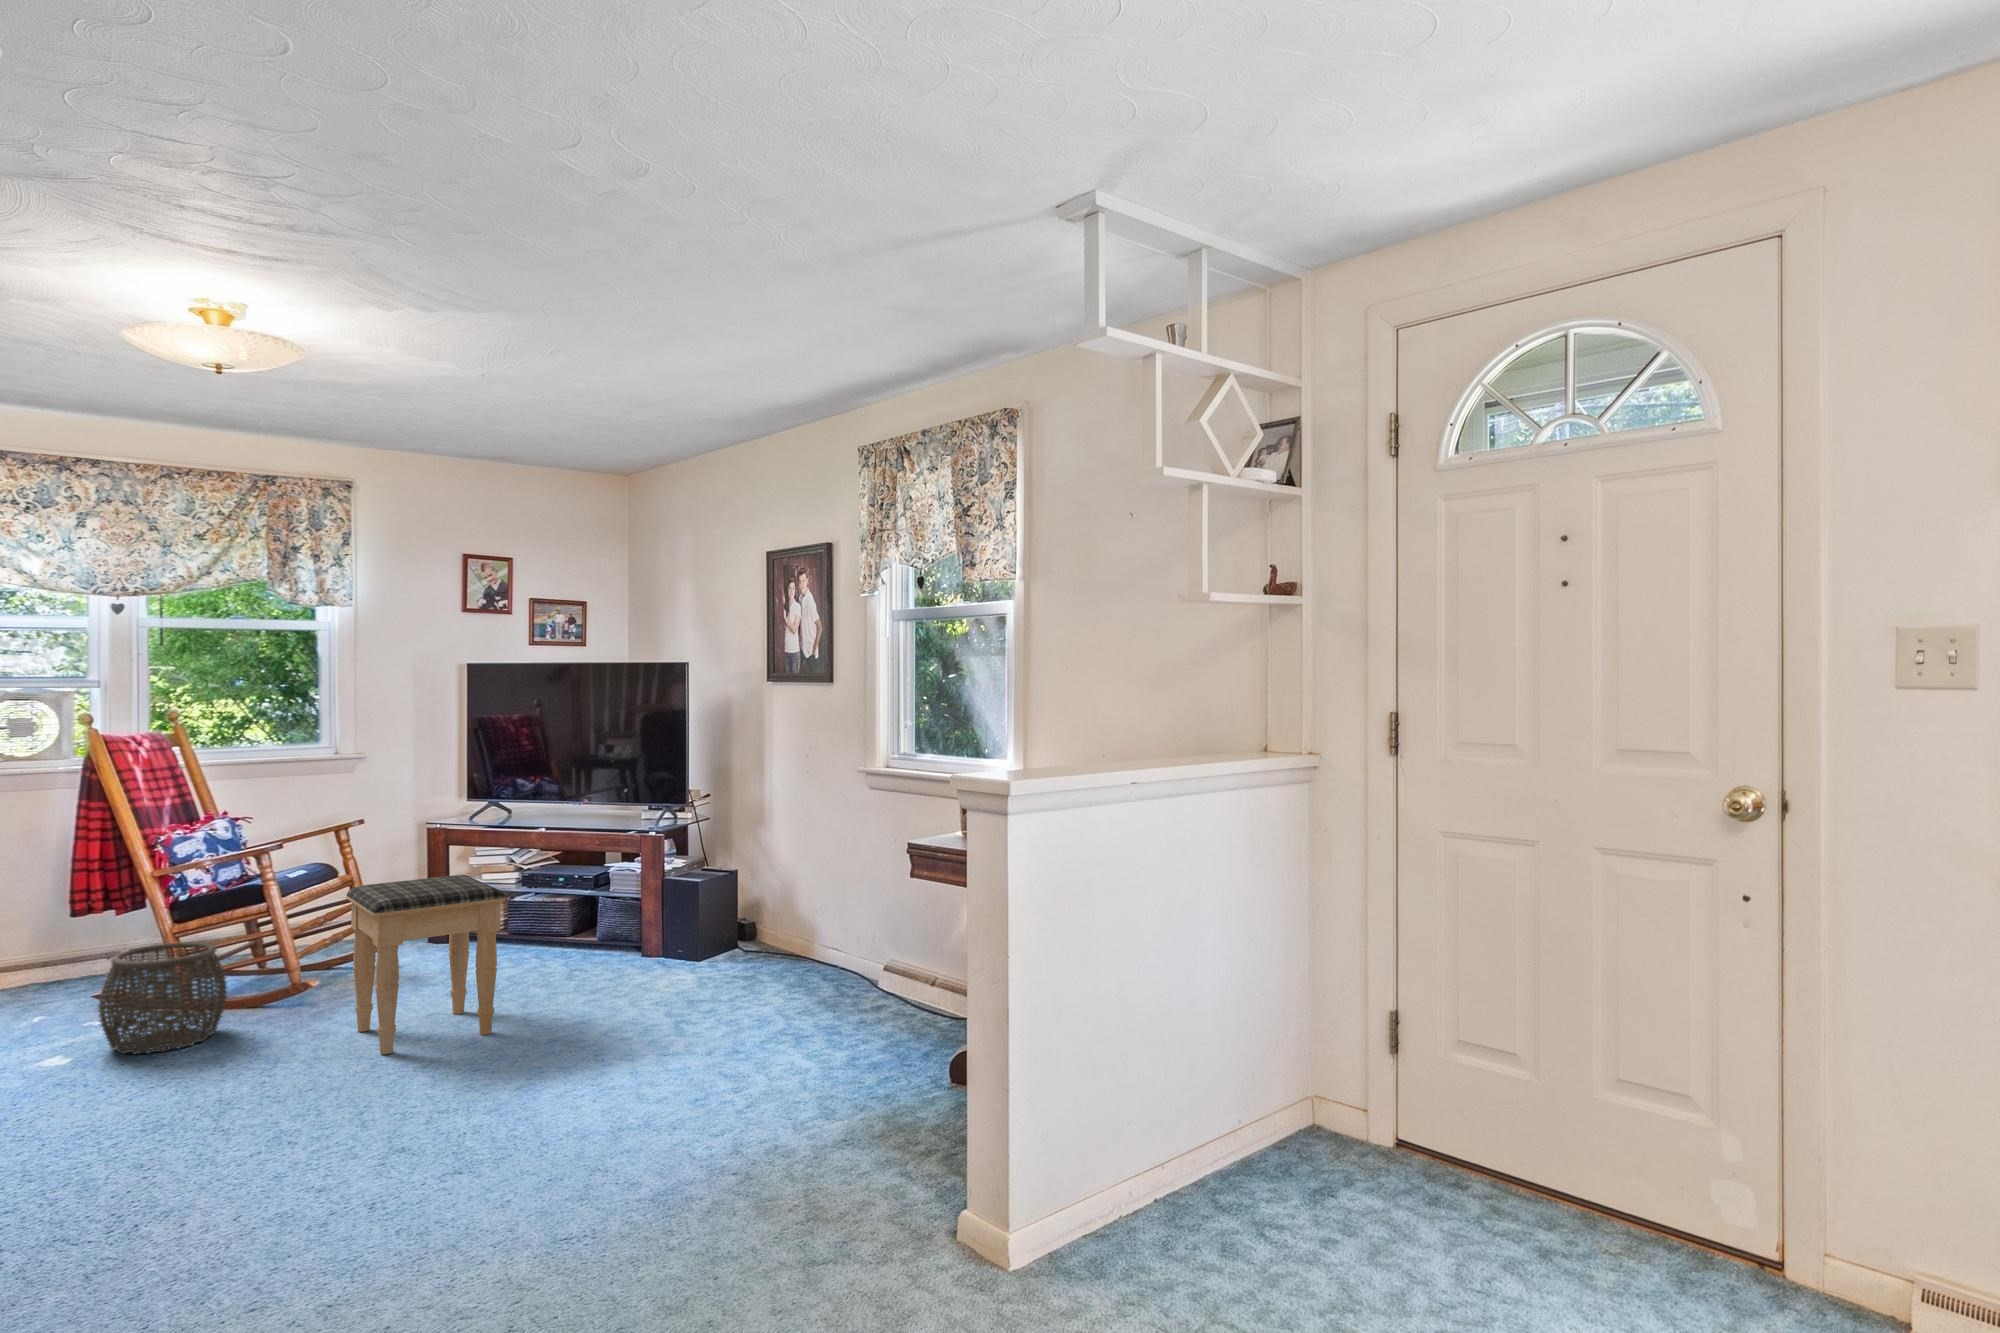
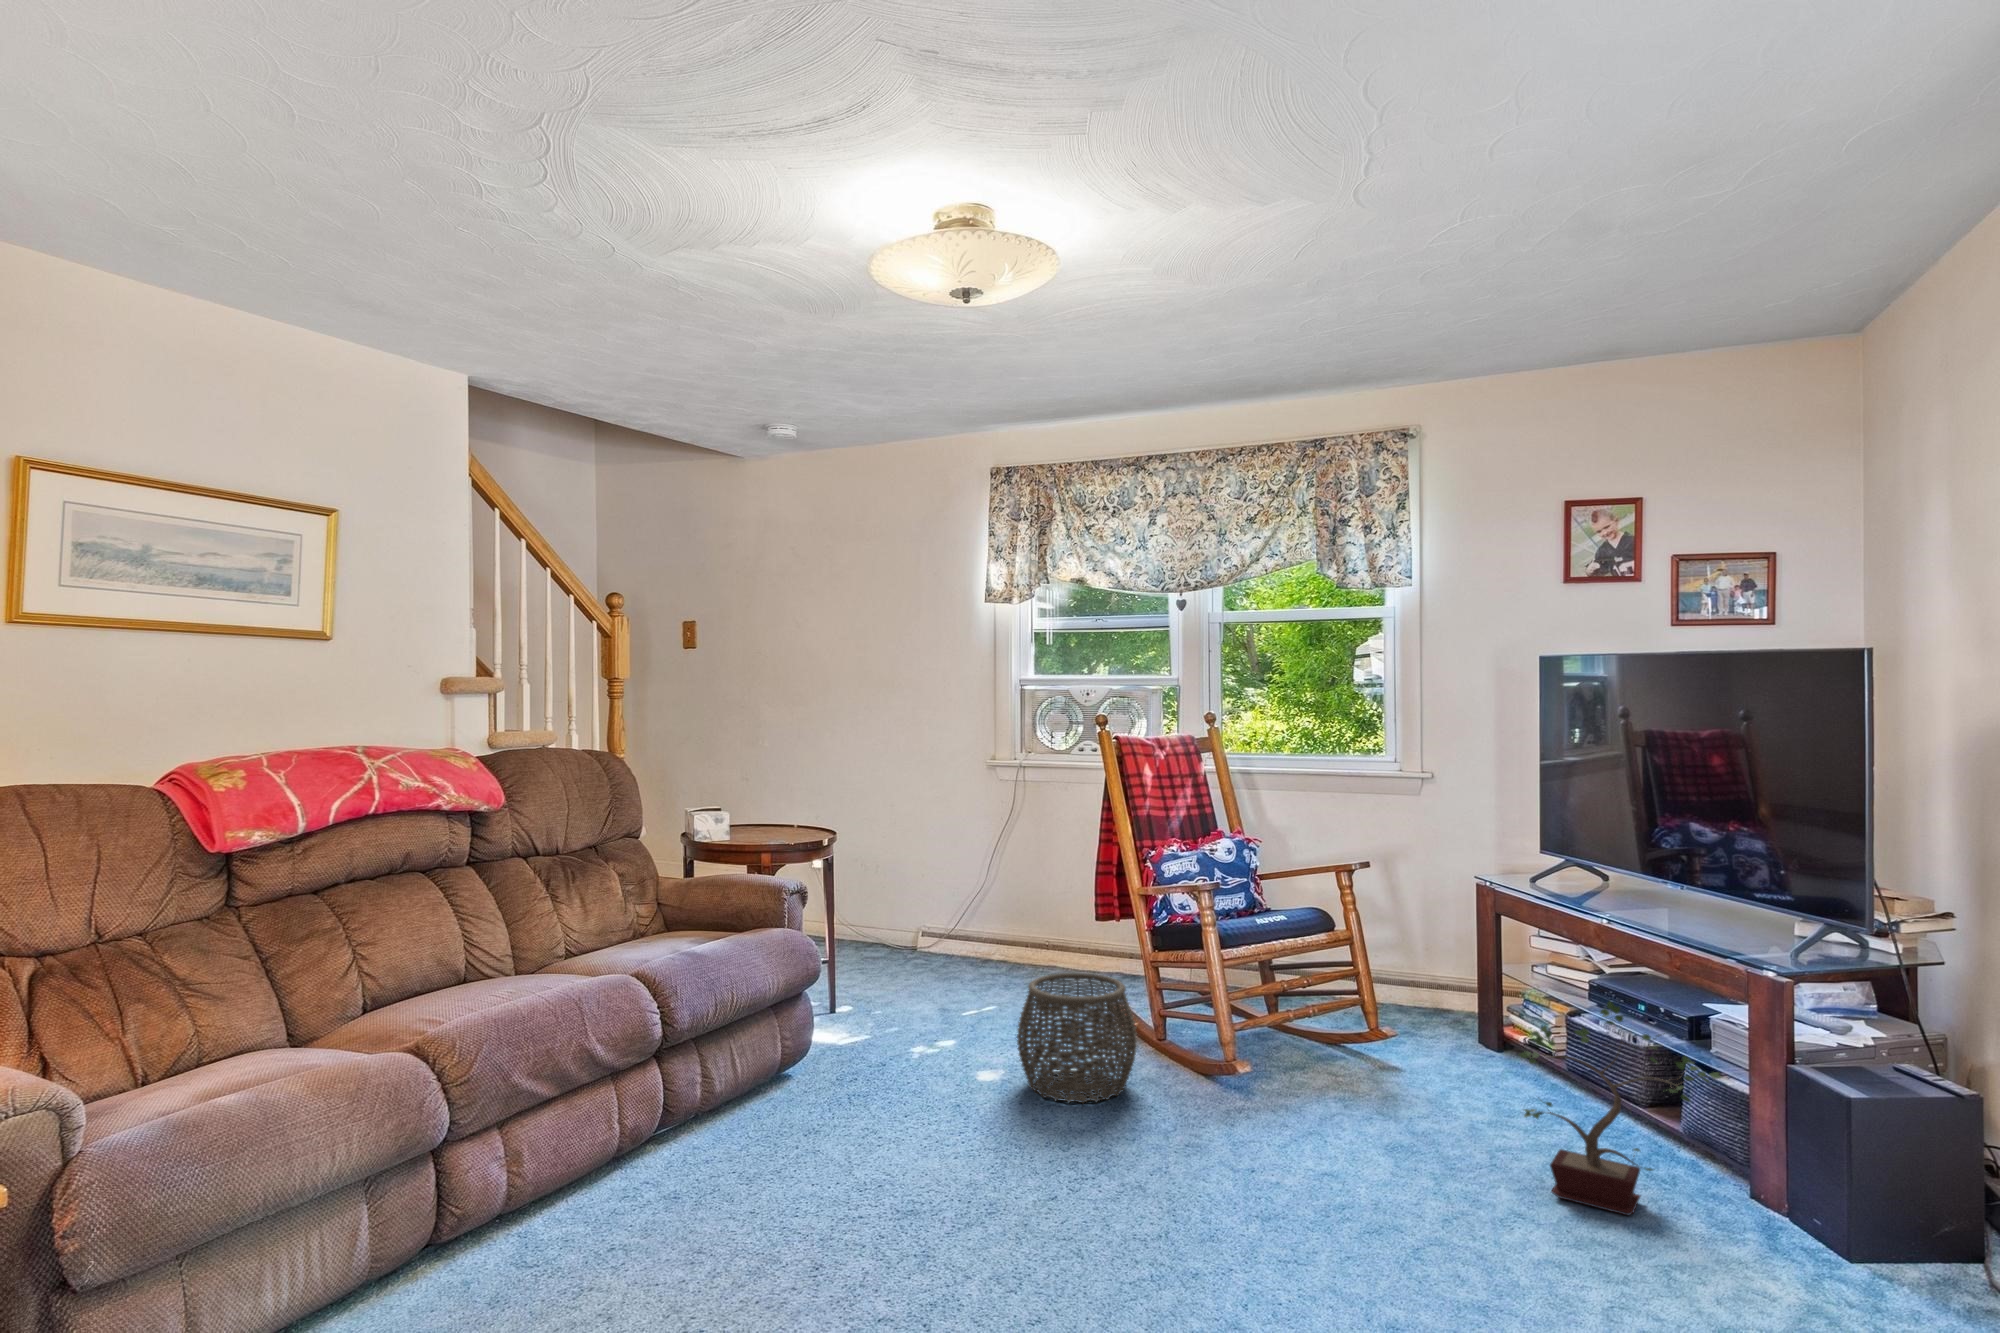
potted plant: none [542,866,653,985] -> present [1520,1001,1722,1215]
footstool: present [346,875,506,1054] -> none [1173,956,1383,1244]

